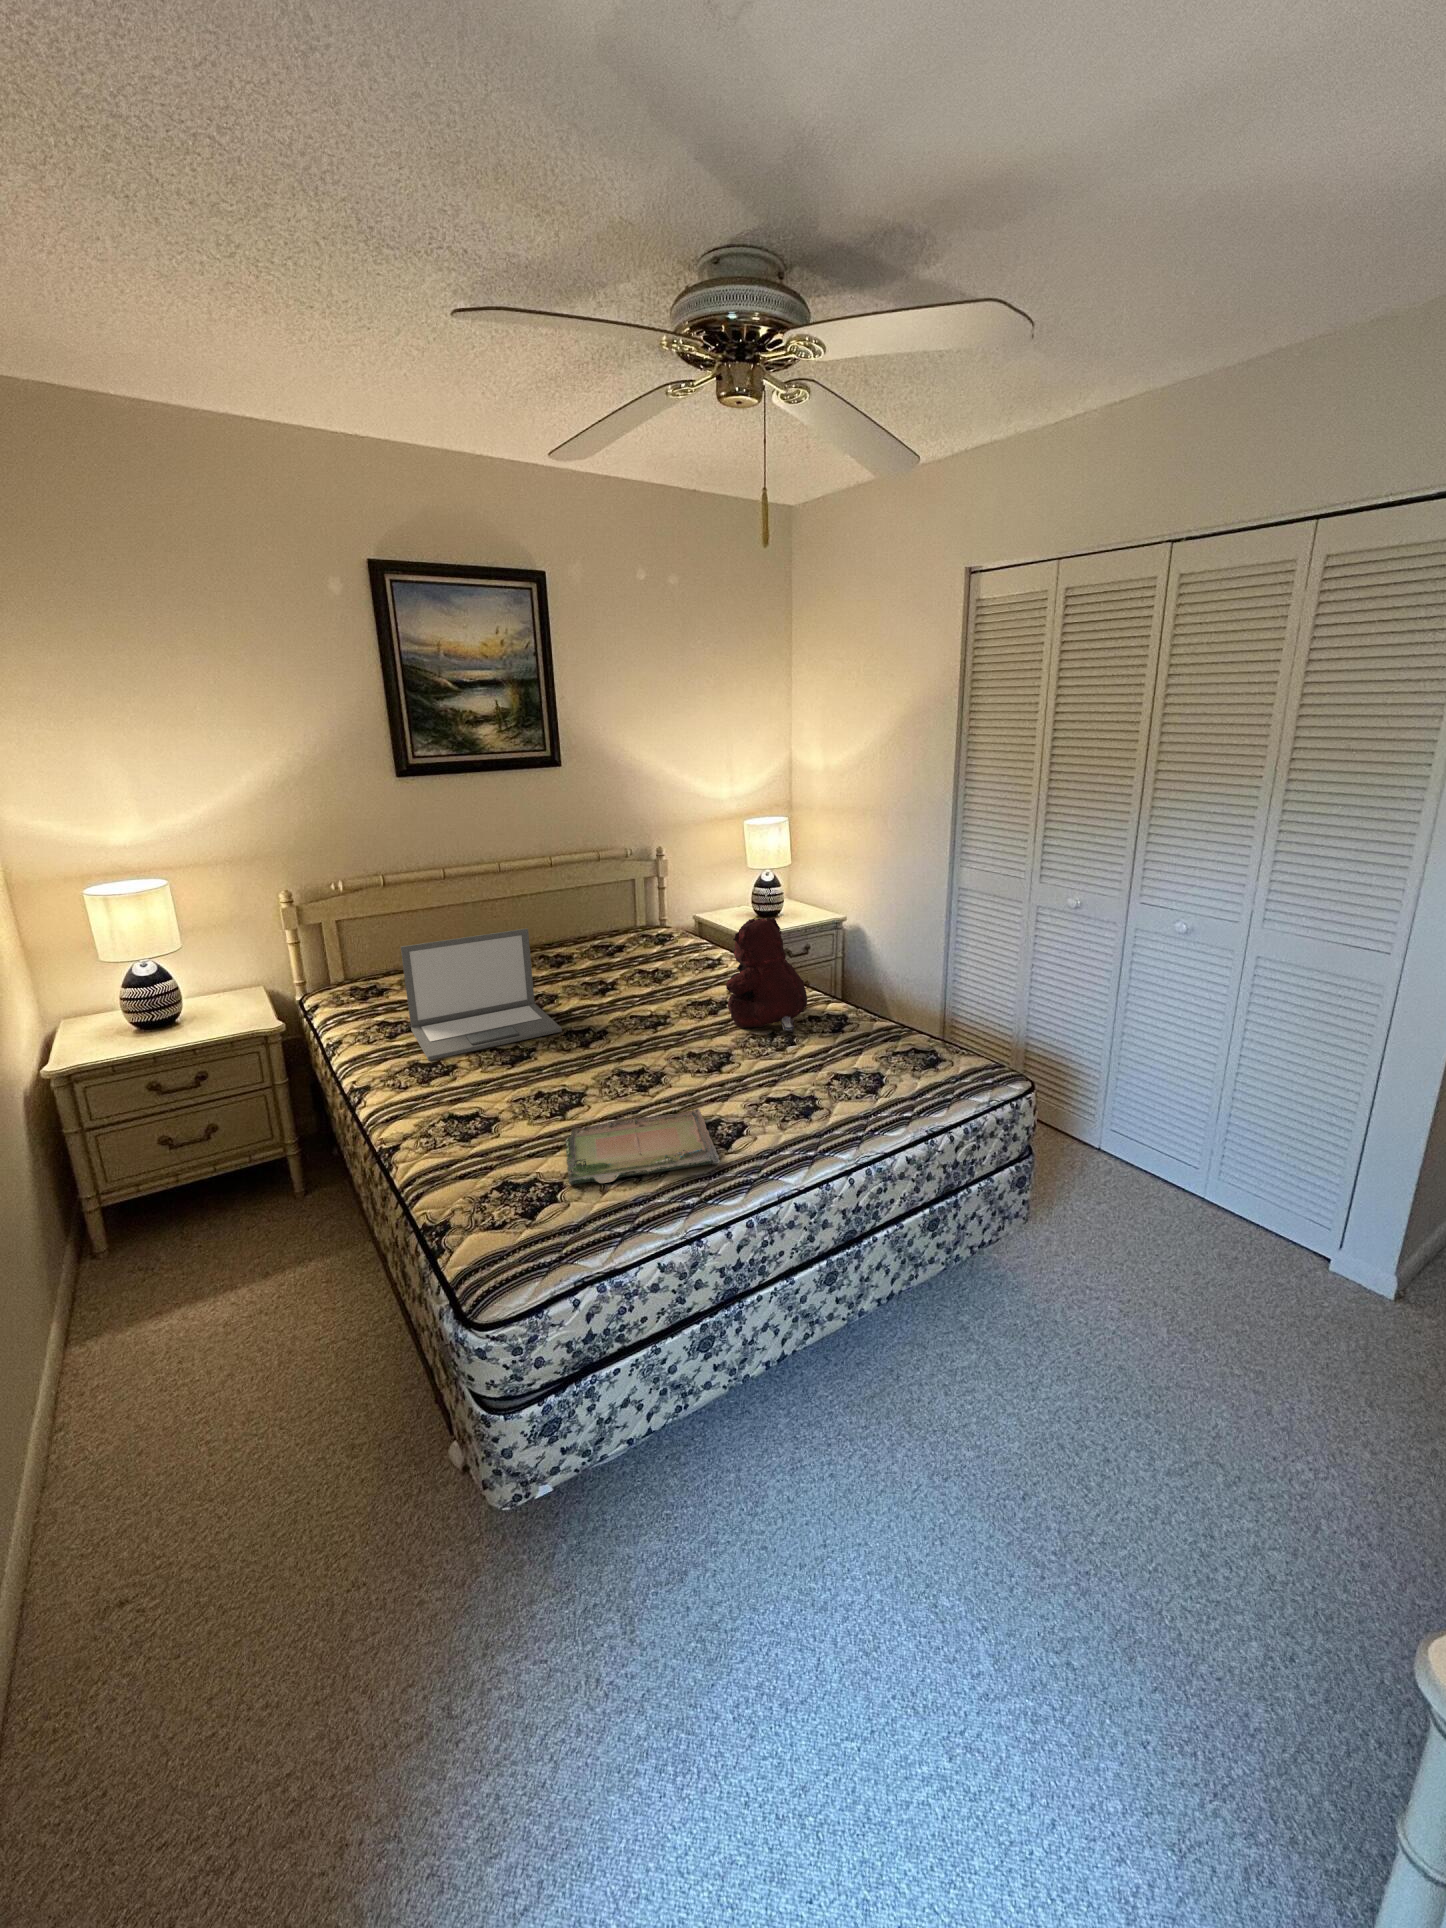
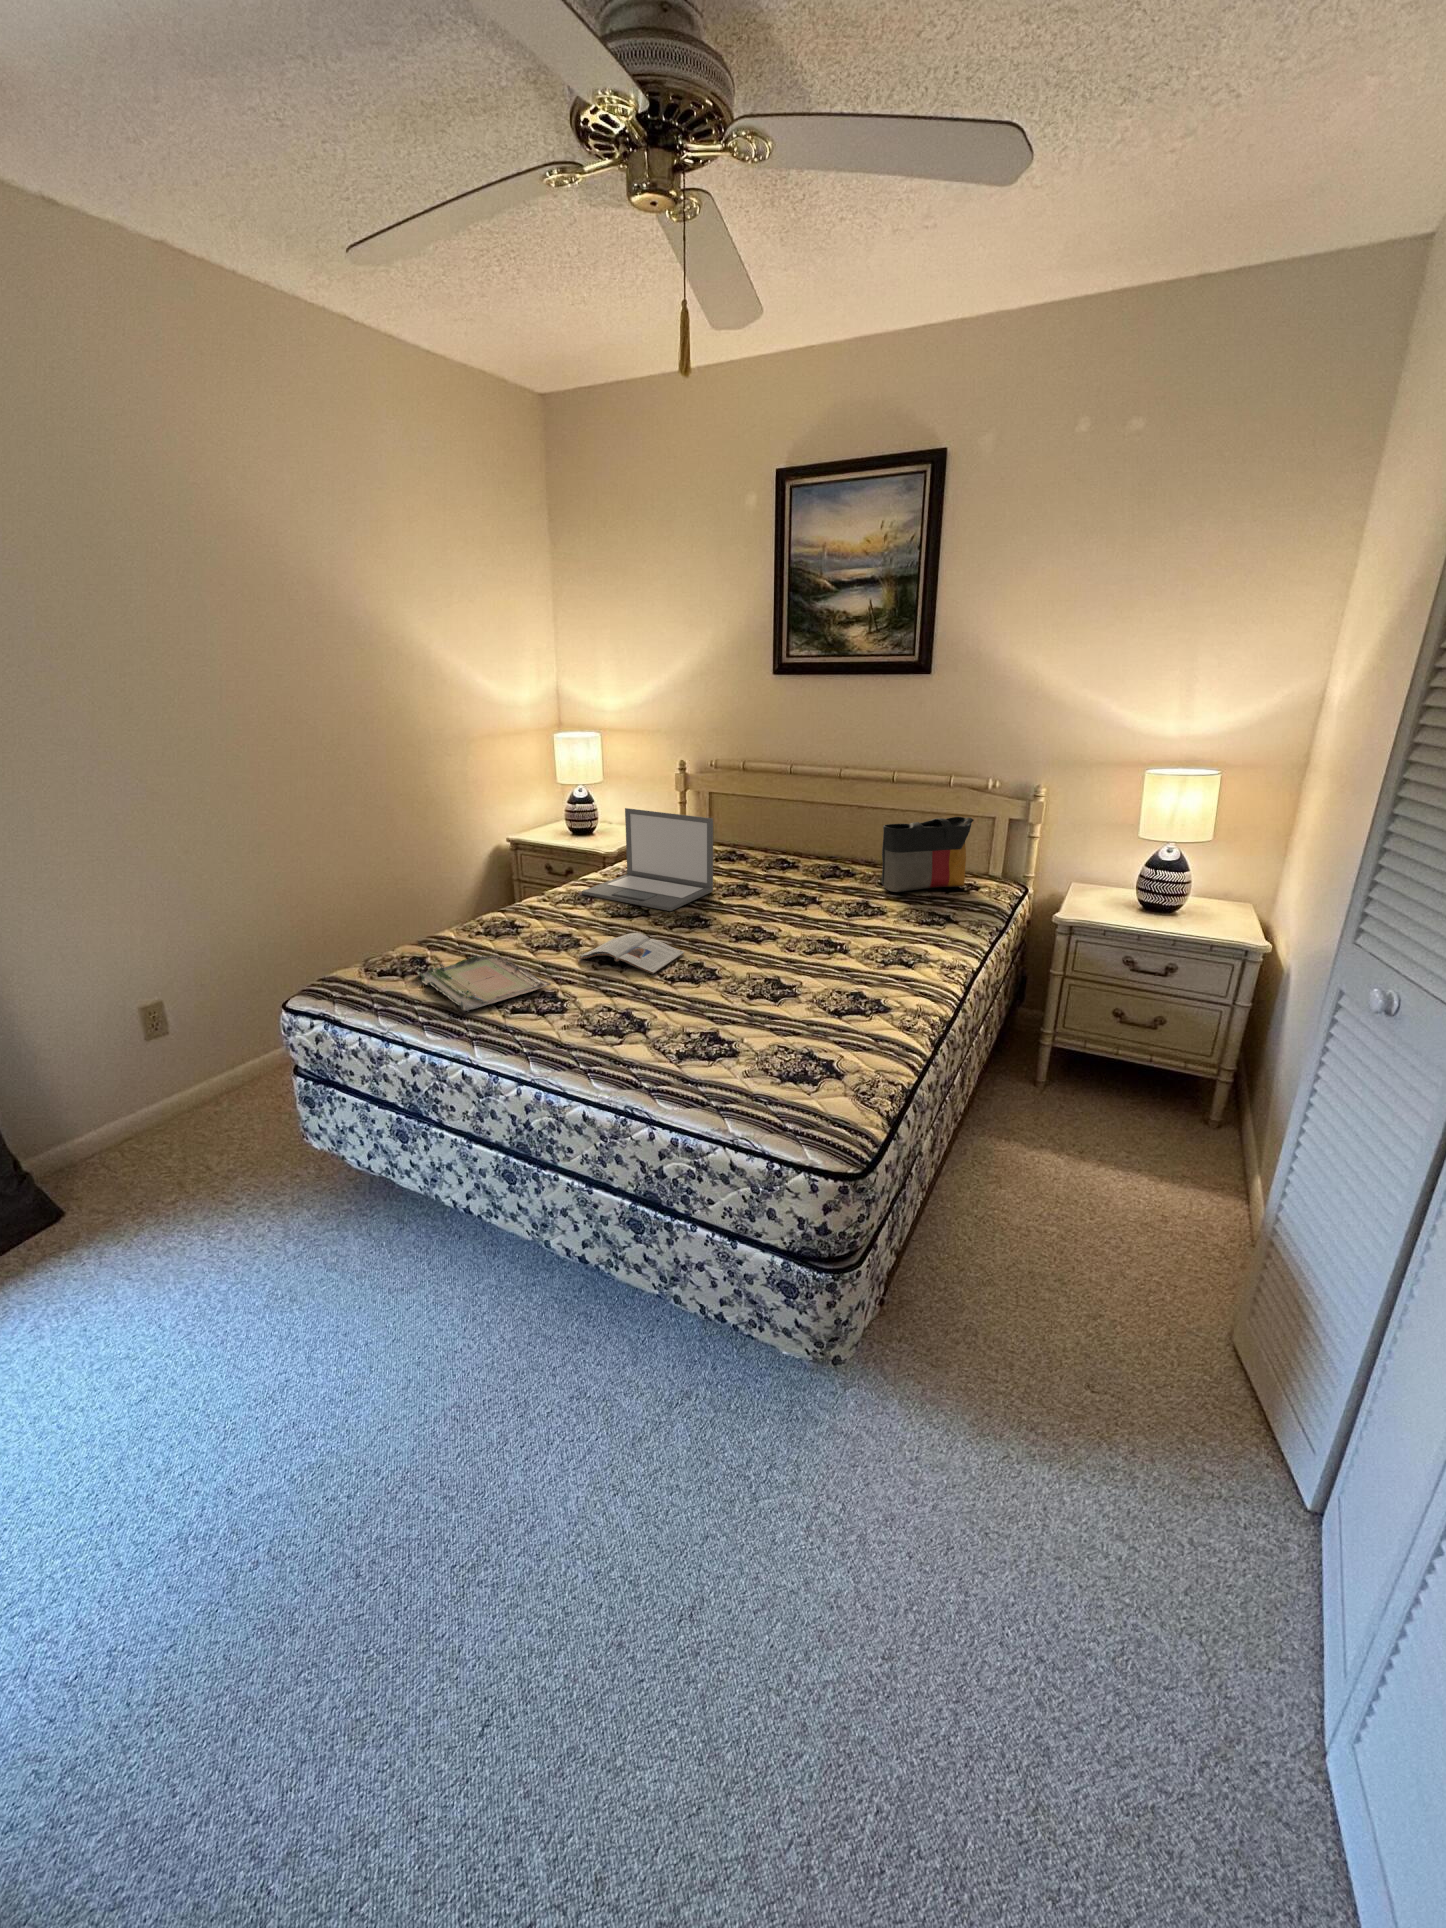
tote bag: none [604,882,666,957] -> present [882,817,974,892]
teddy bear: present [726,917,807,1032] -> none [753,852,856,991]
magazine: none [603,1045,713,1091] -> present [580,933,684,974]

